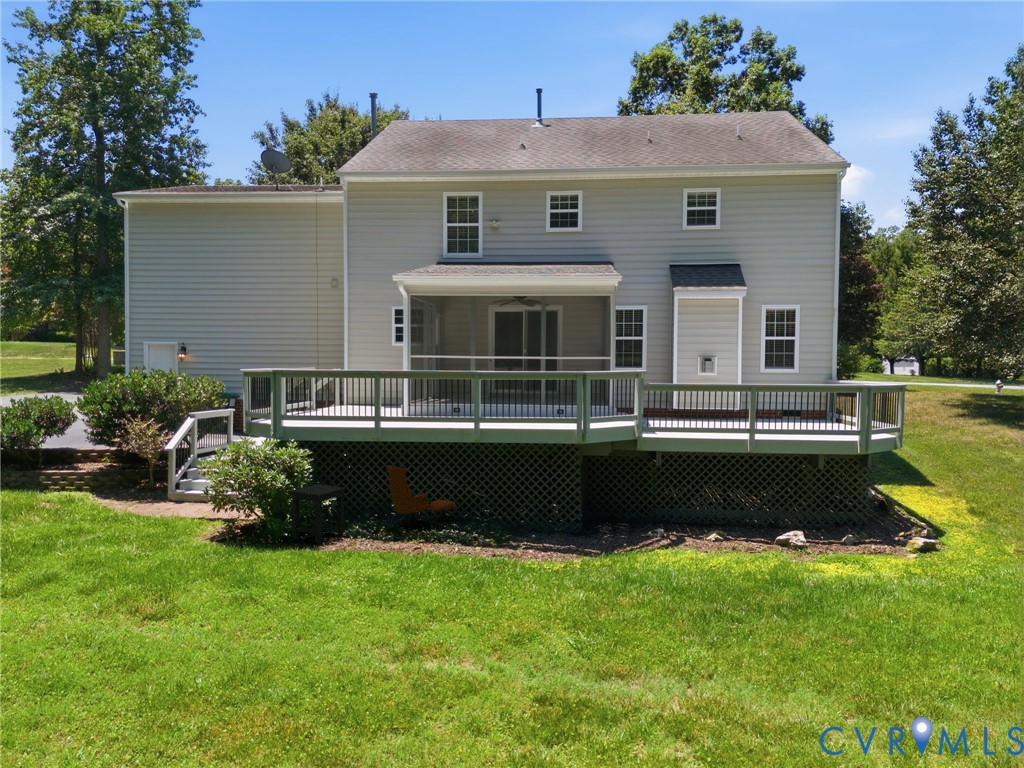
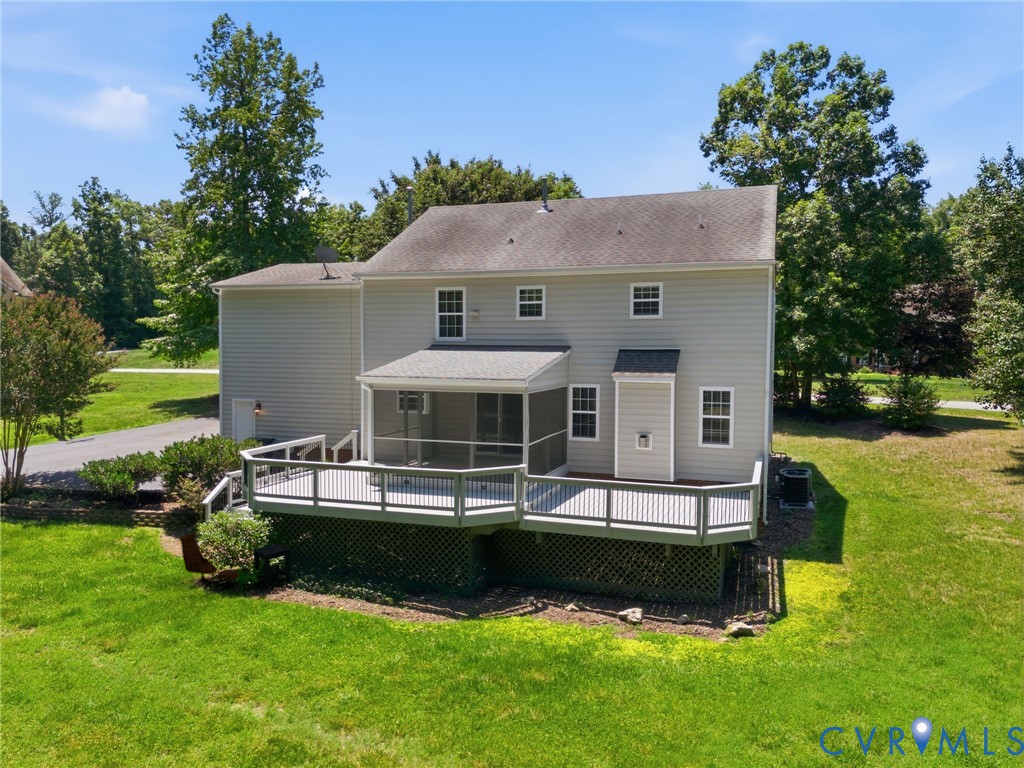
lounge chair: present [387,465,456,529] -> present [180,533,238,586]

